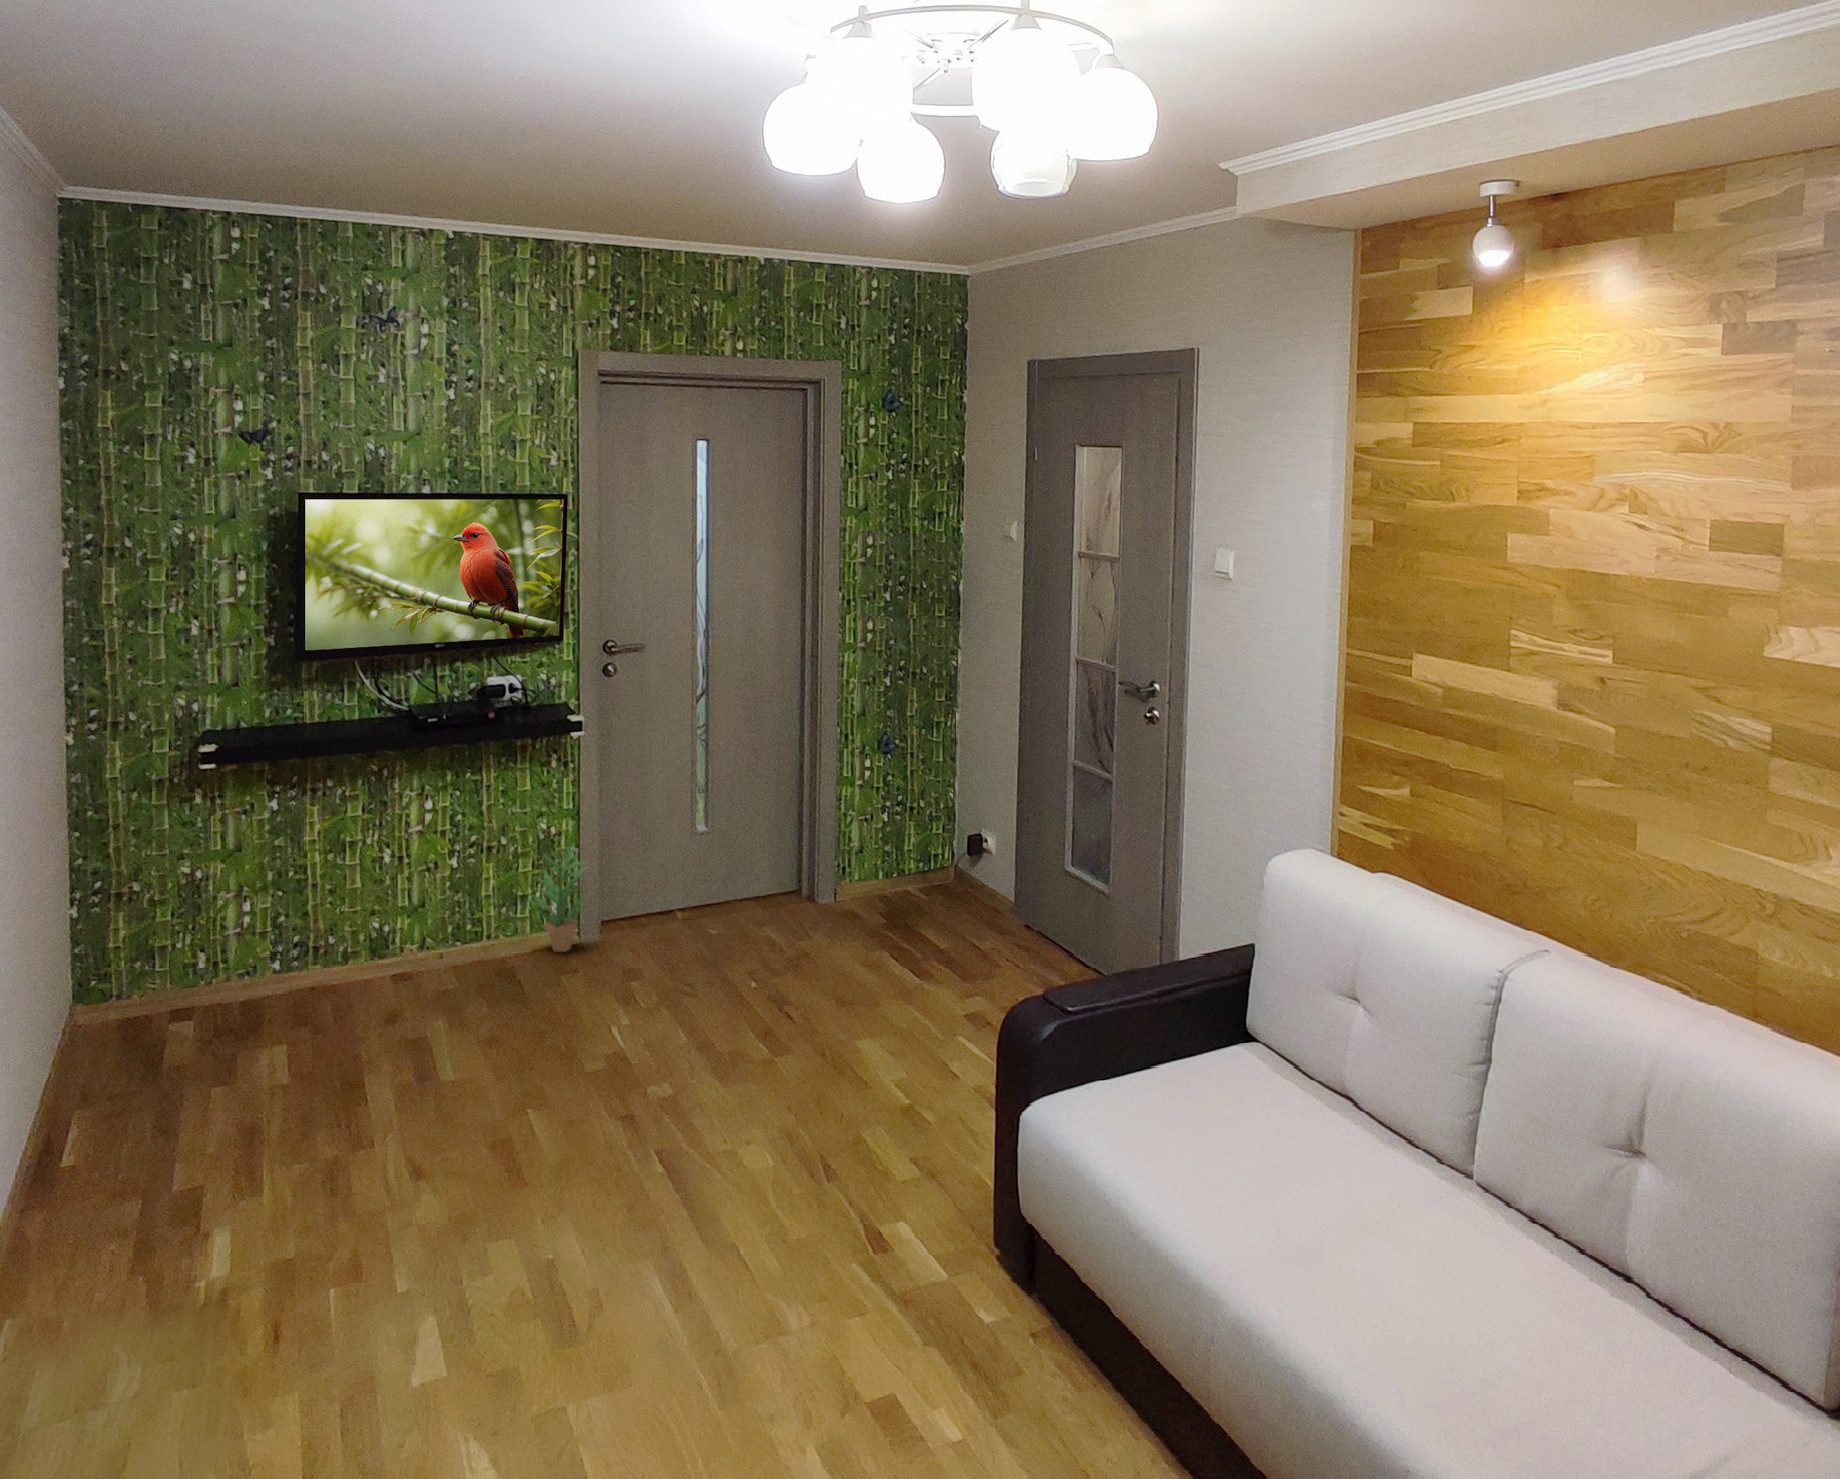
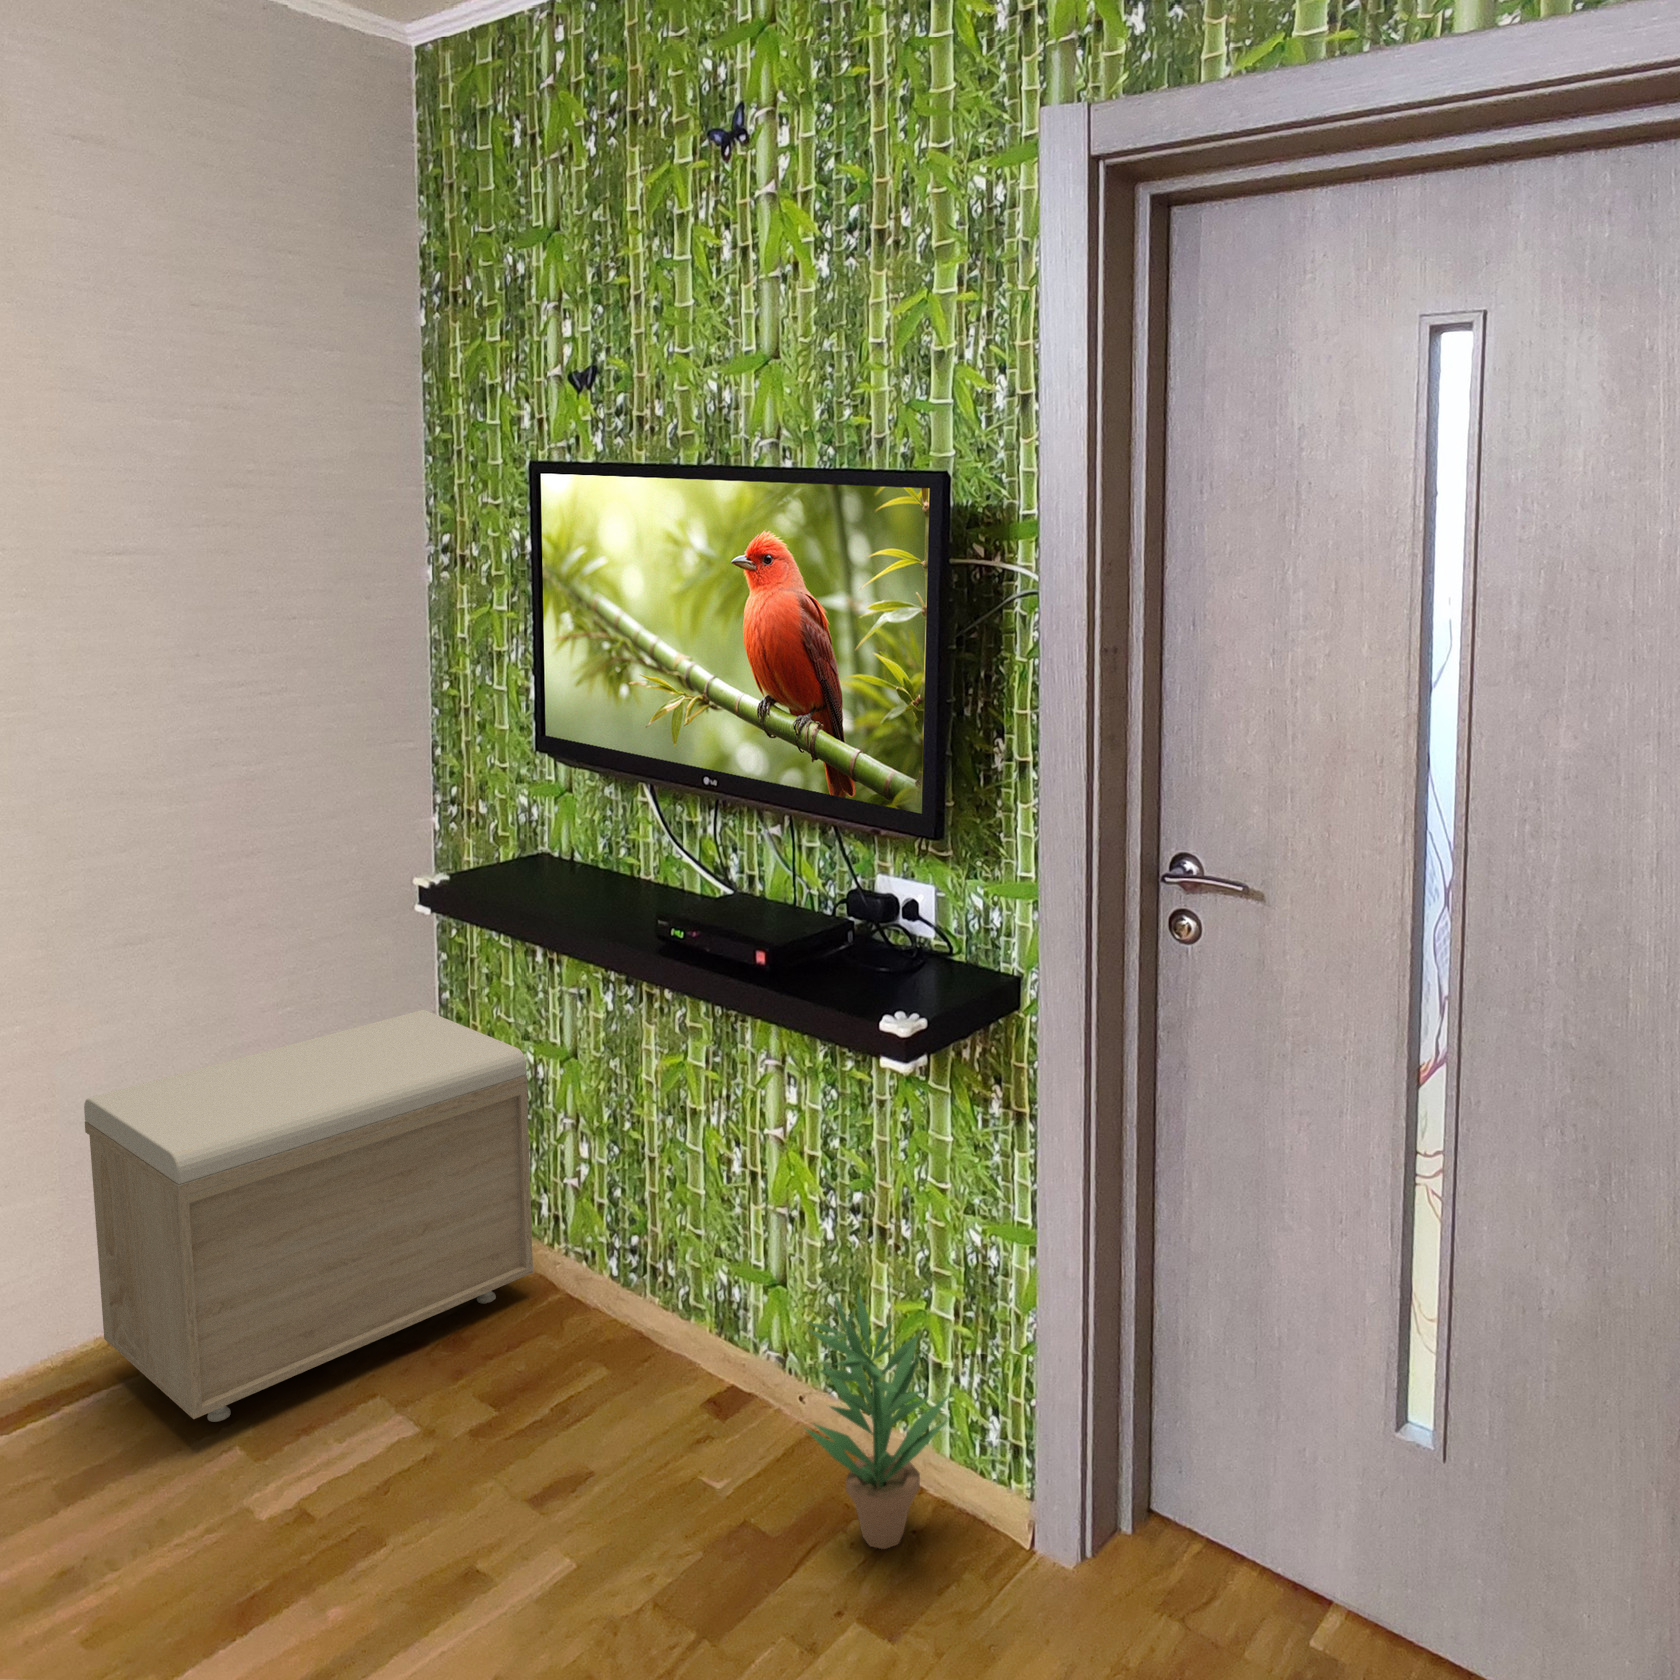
storage bench: none [148,858,392,1094] -> present [84,1010,533,1422]

